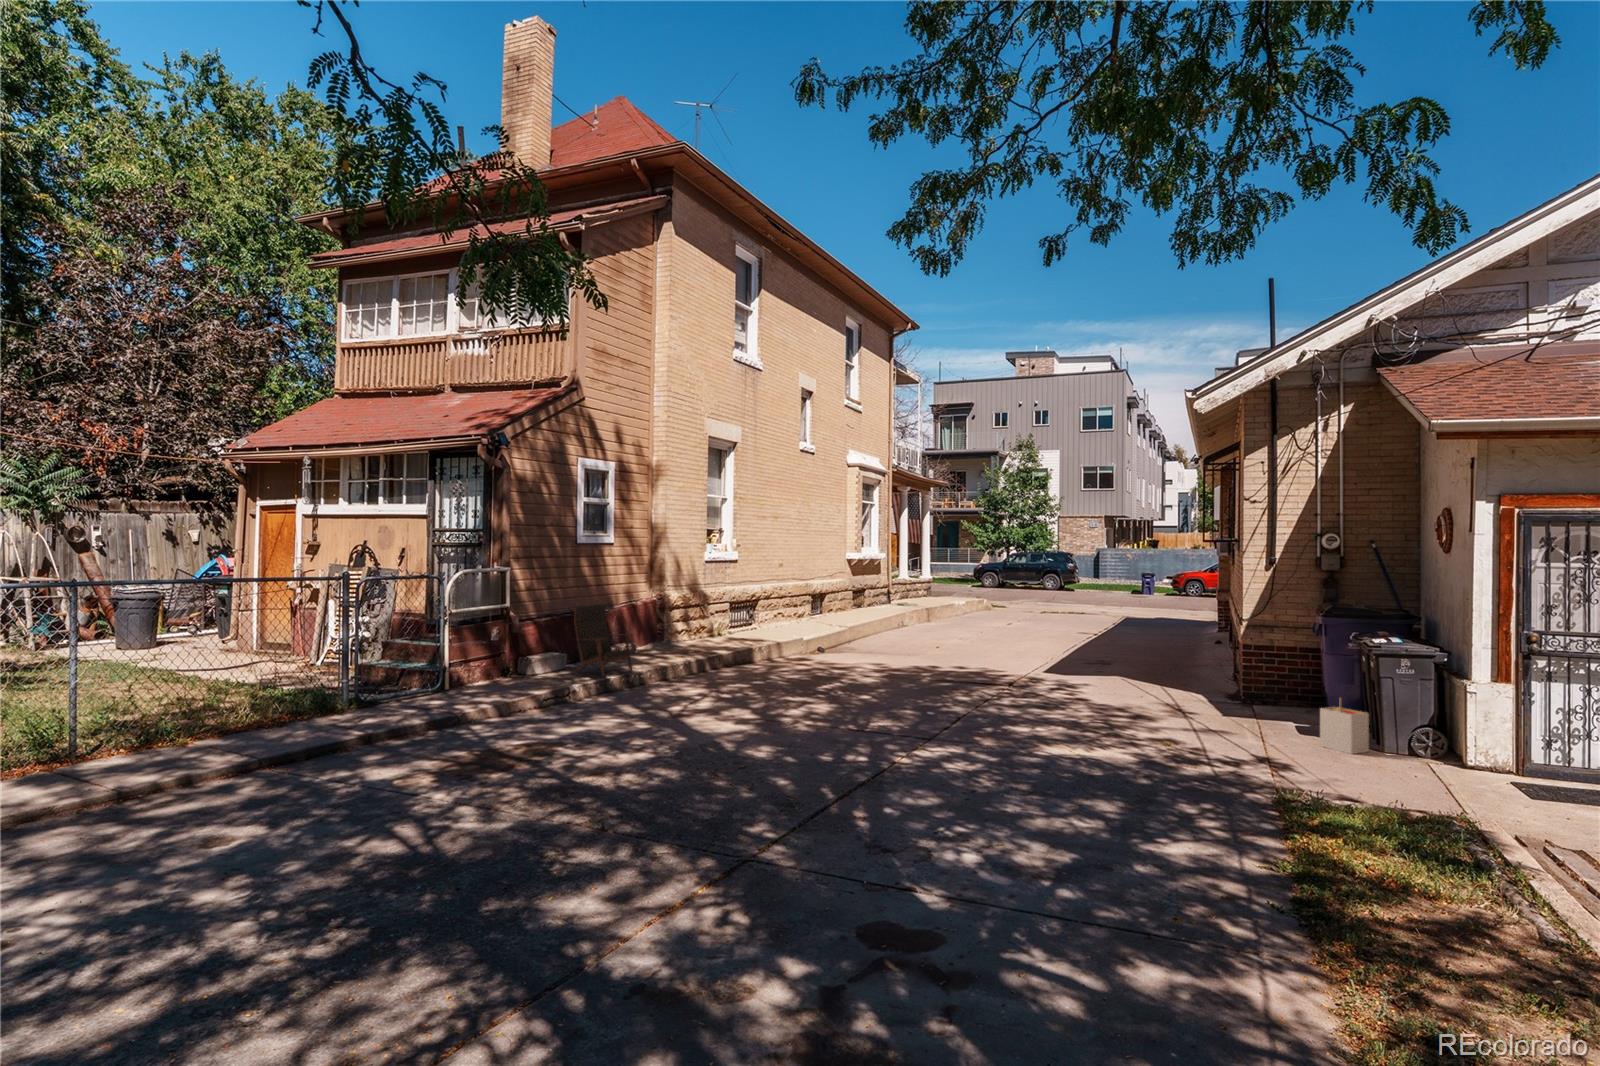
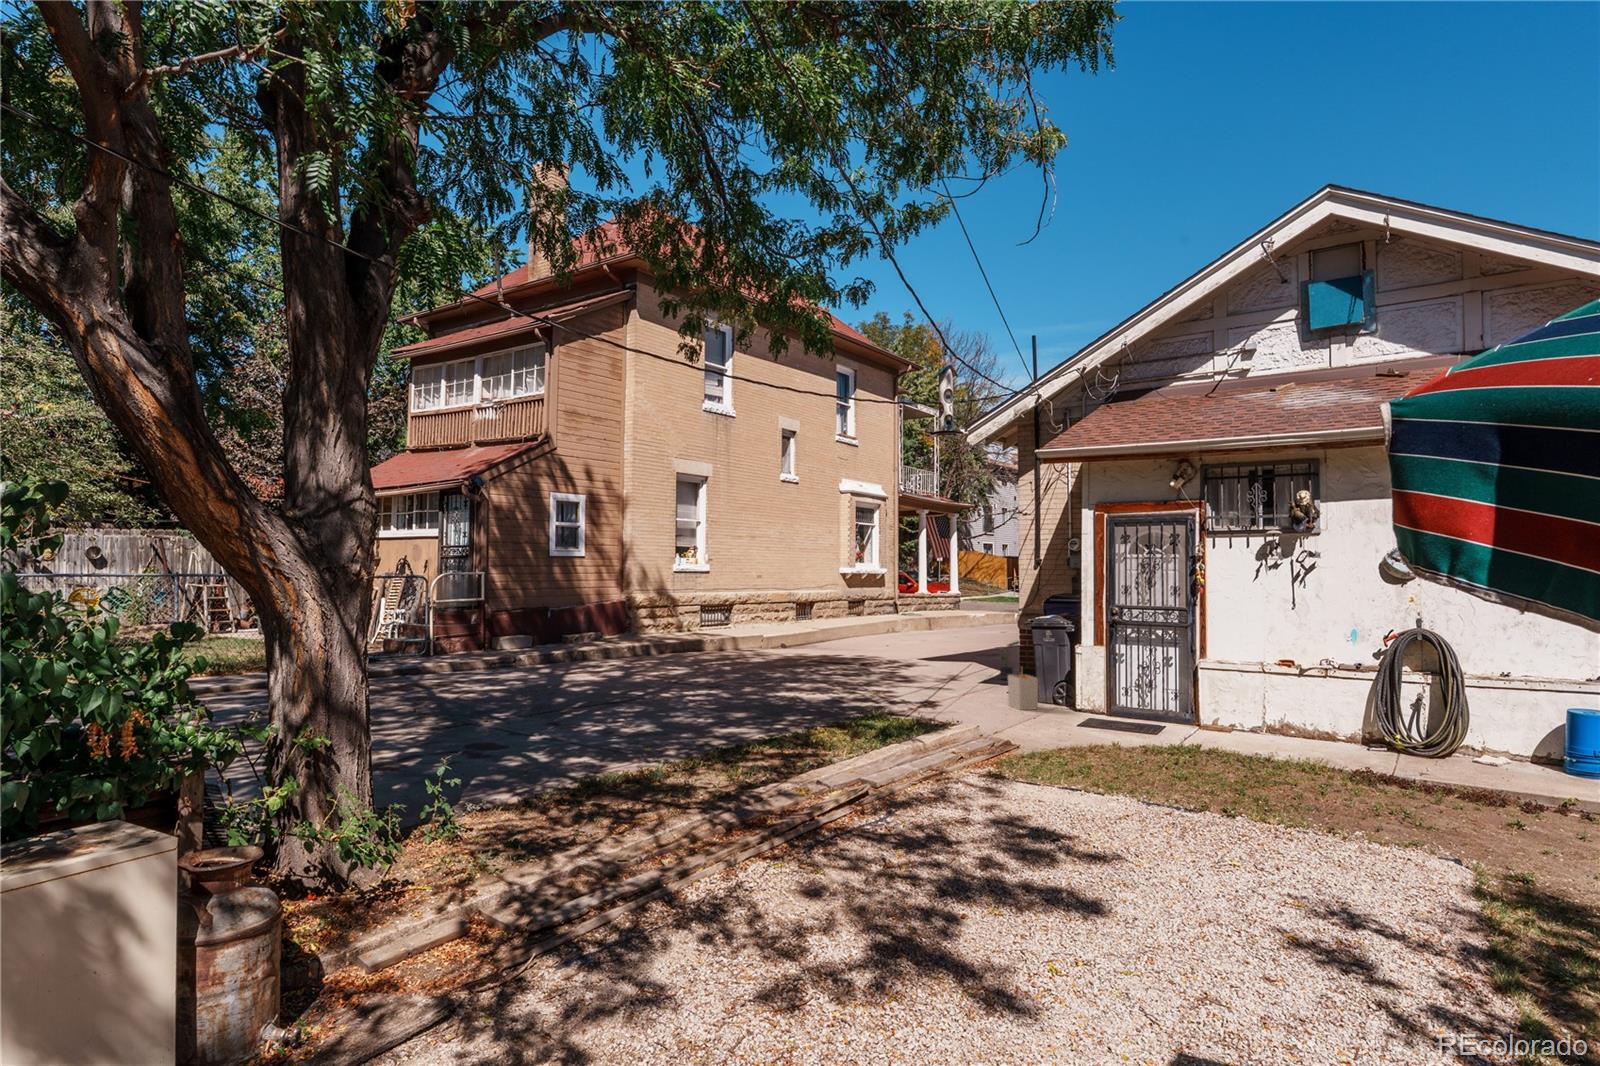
lounge chair: present [573,604,632,677] -> none [541,603,590,657]
potted plant: none [1196,654,1235,702] -> present [996,641,1020,680]

